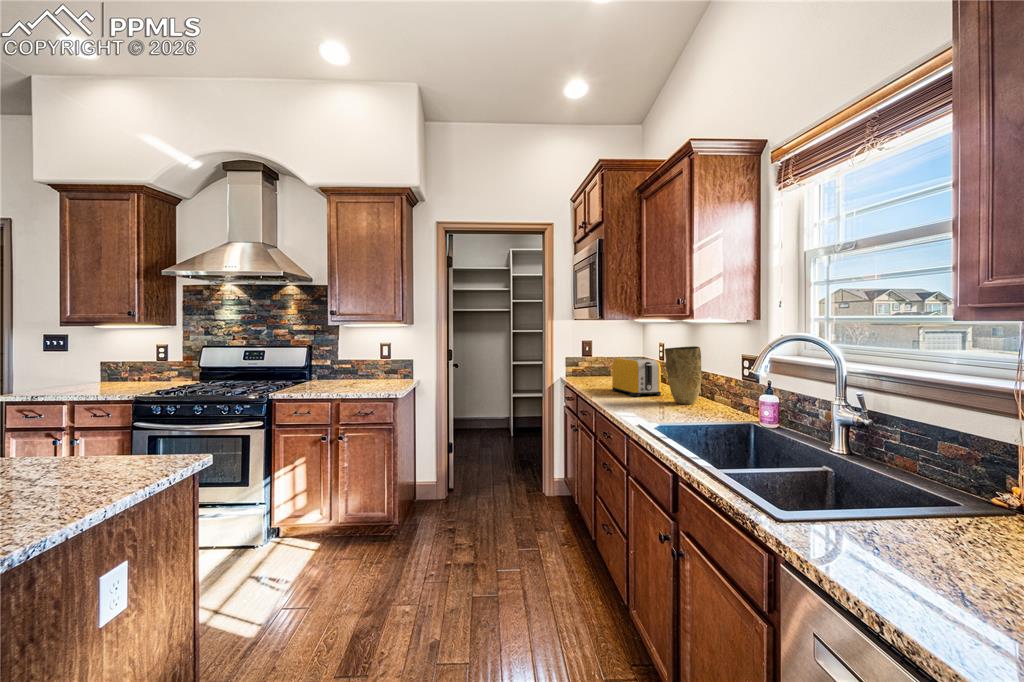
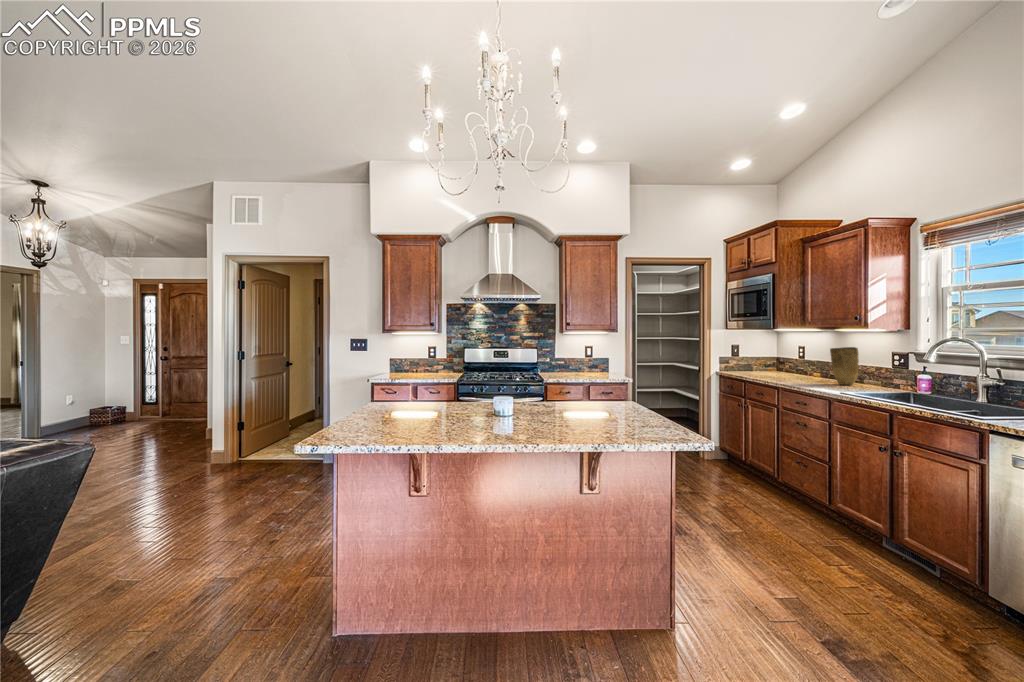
toaster: present [612,358,661,396] -> none [777,356,819,381]

